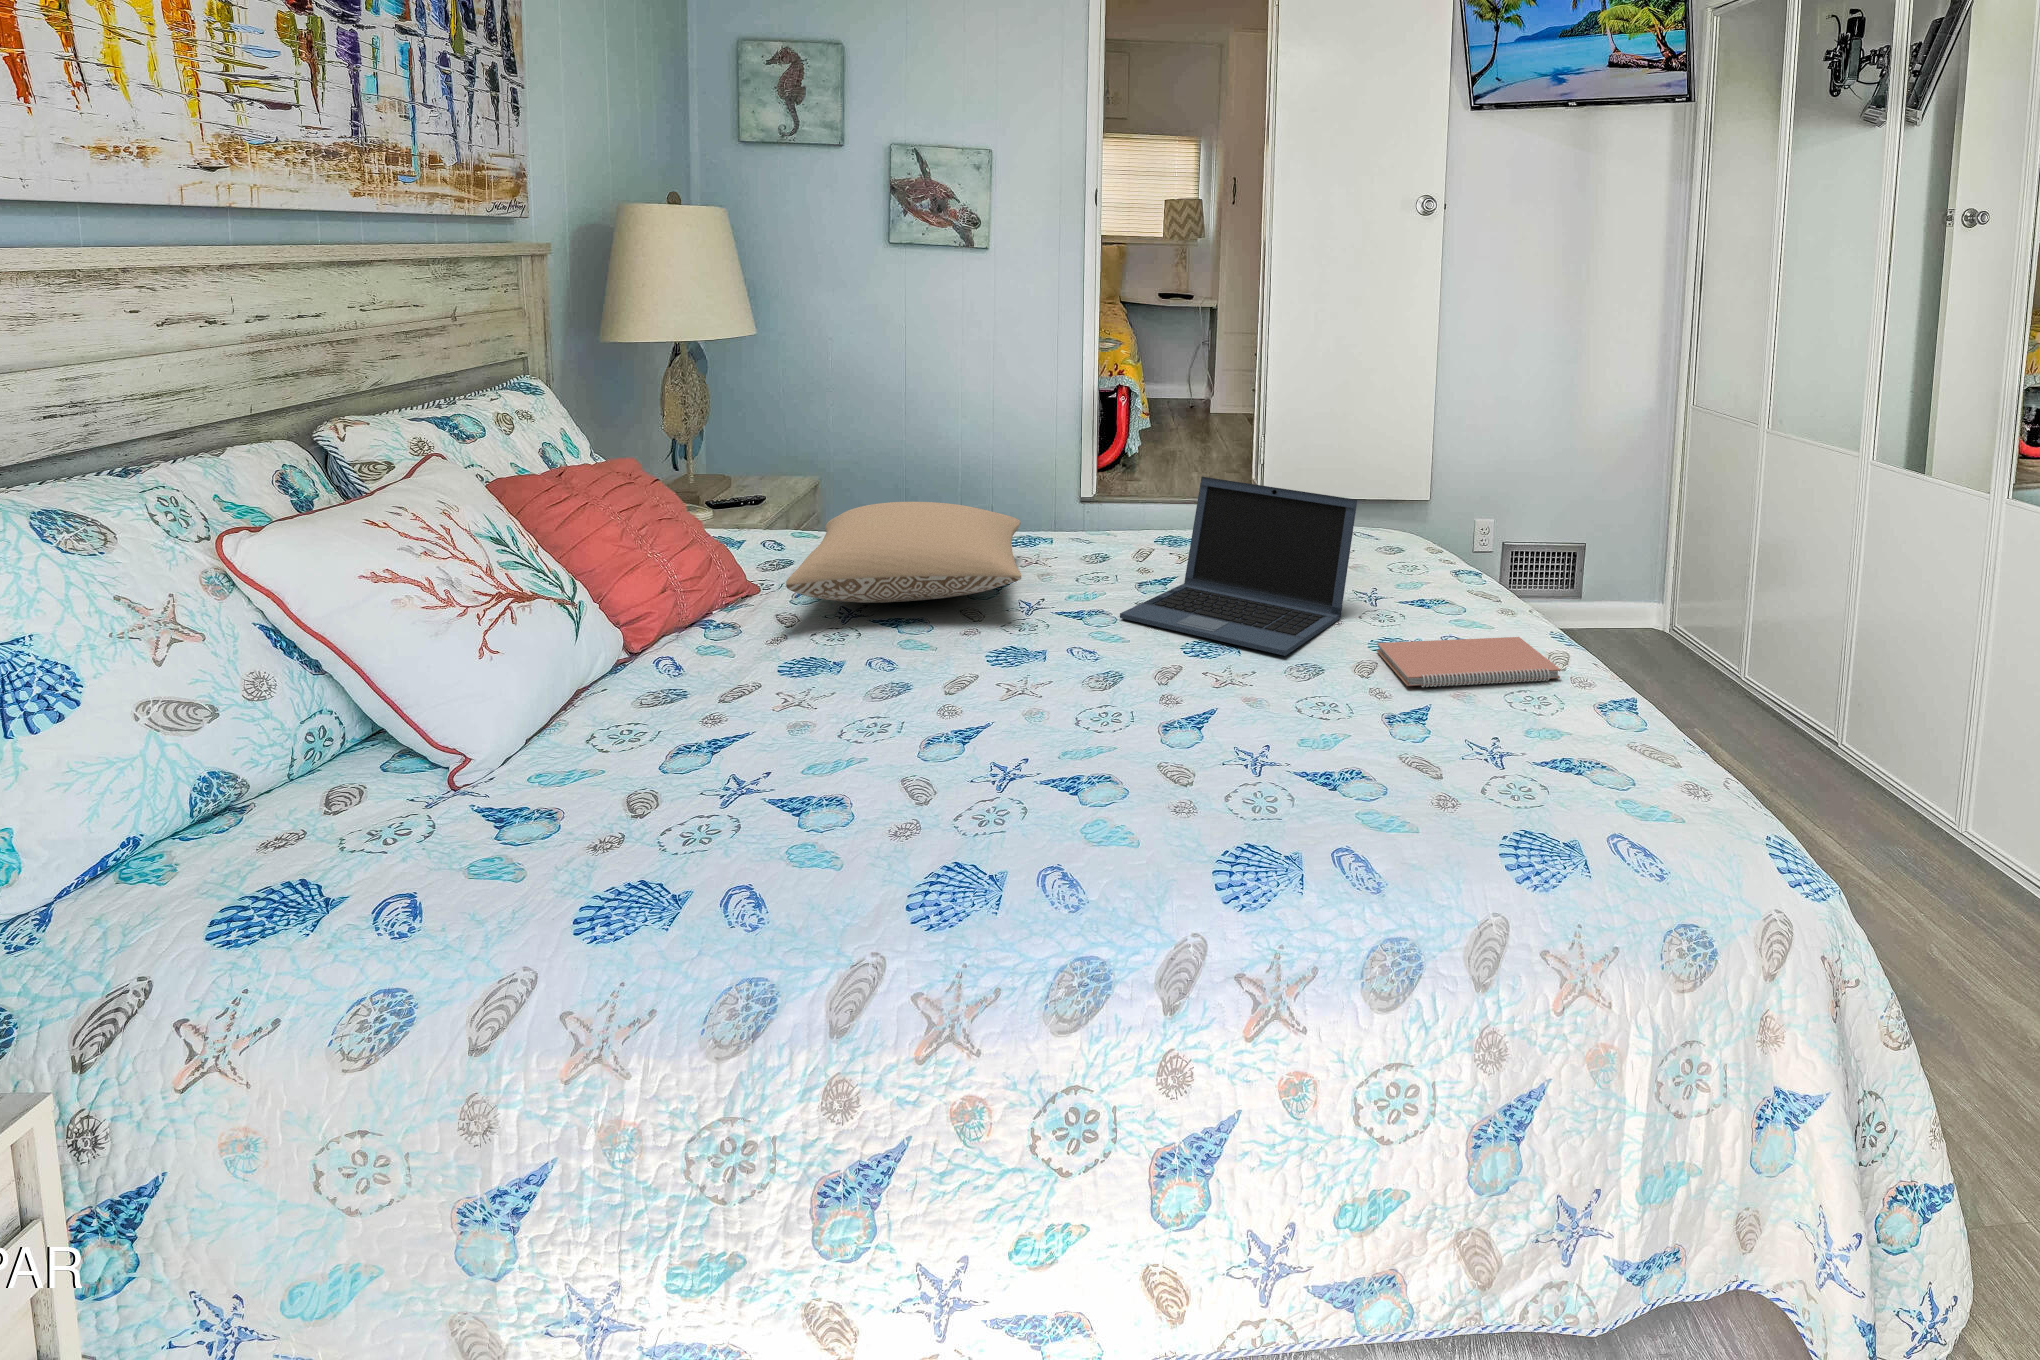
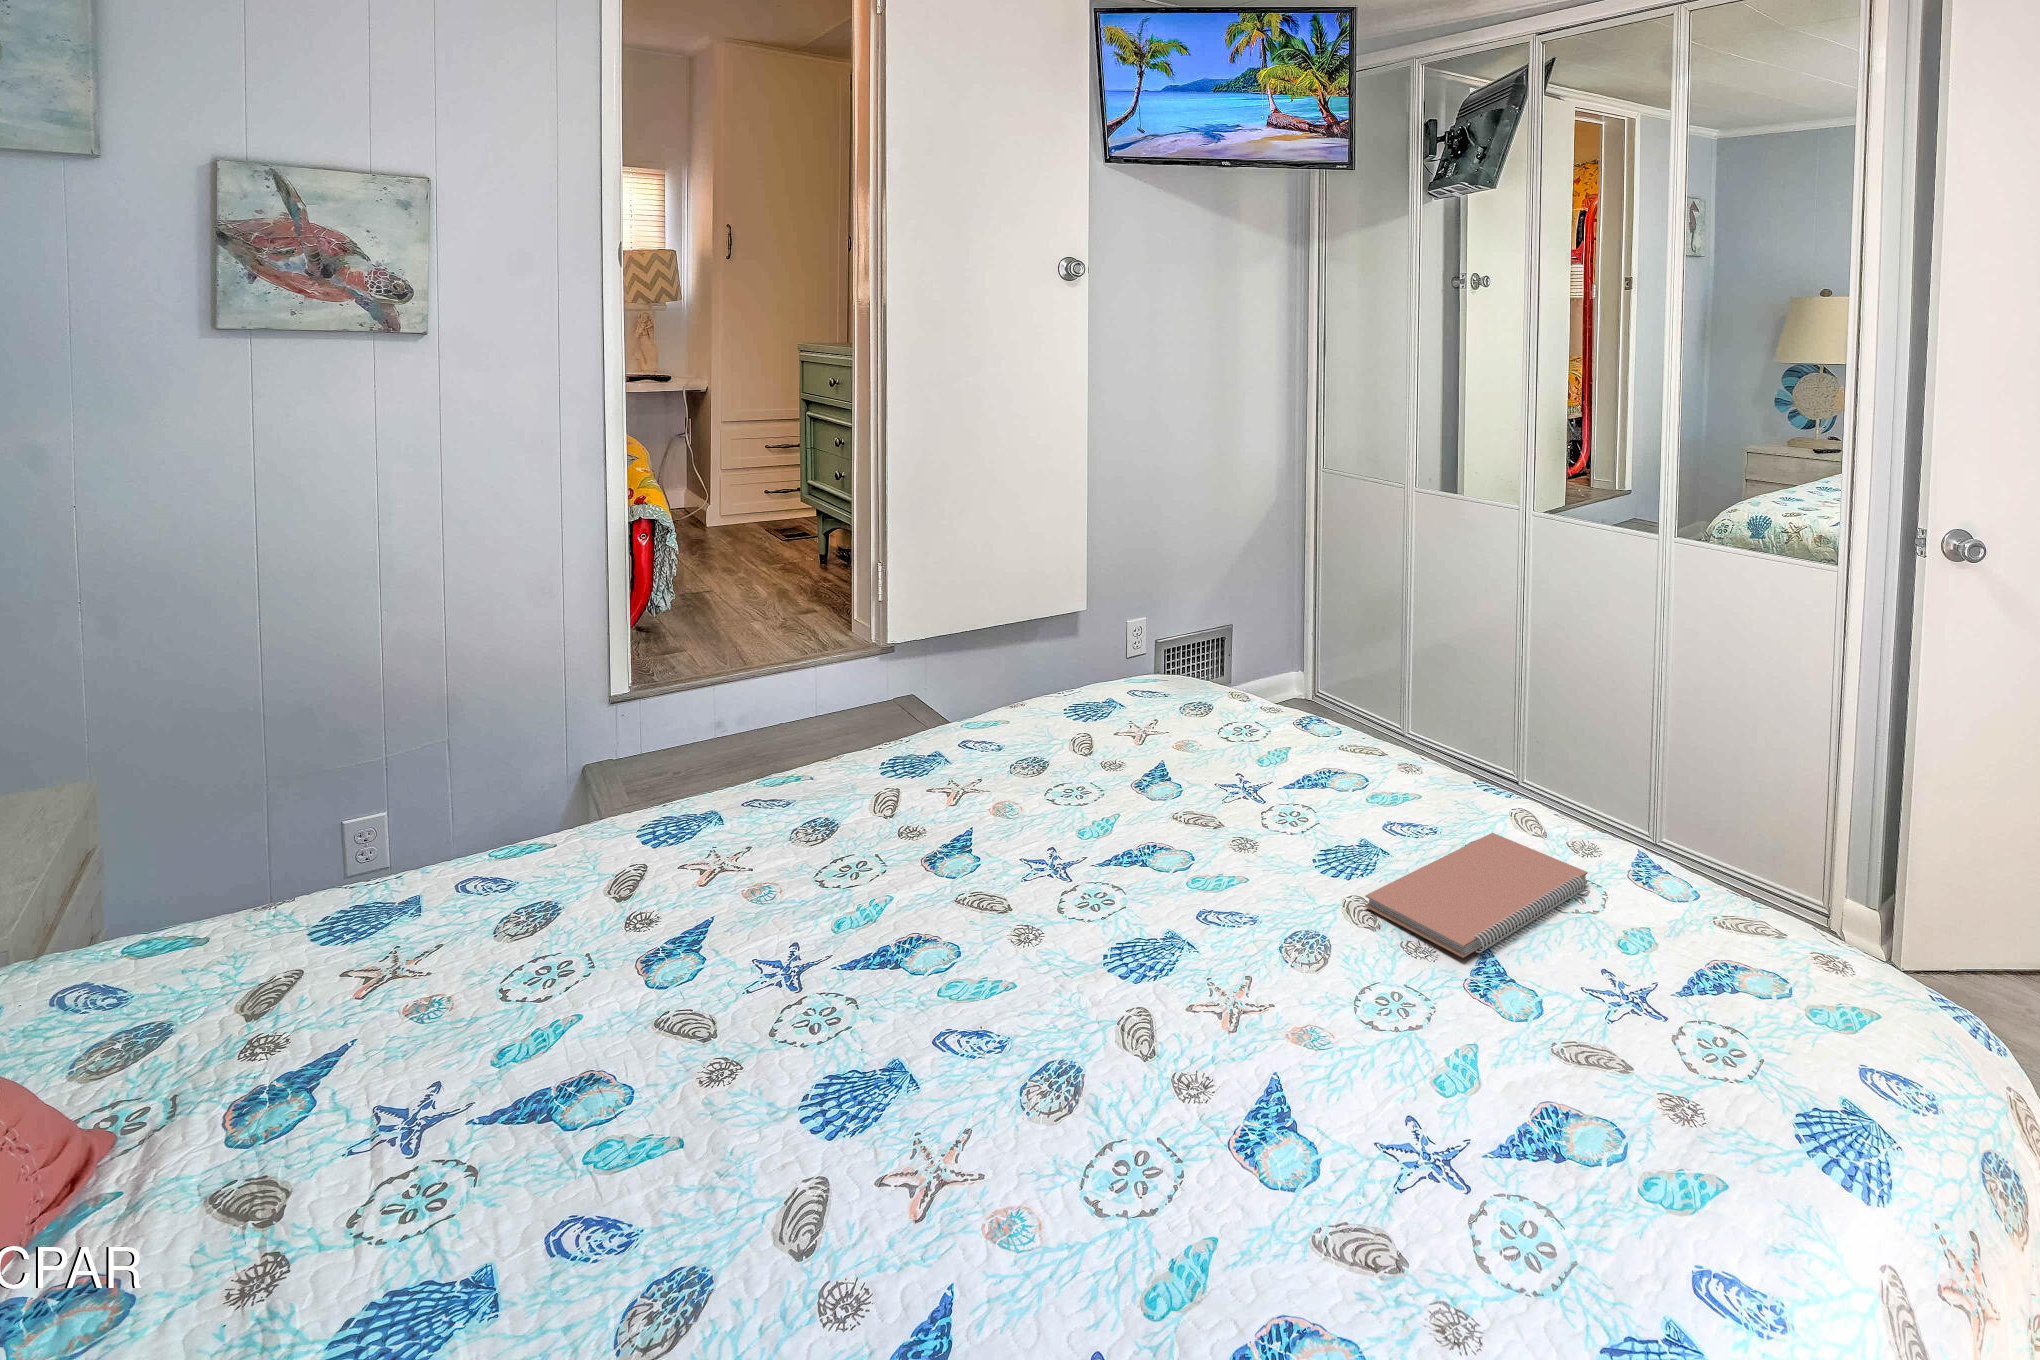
laptop: present [1120,477,1357,656] -> none [970,688,1274,961]
pillow: present [786,502,1021,603] -> none [263,814,812,1149]

